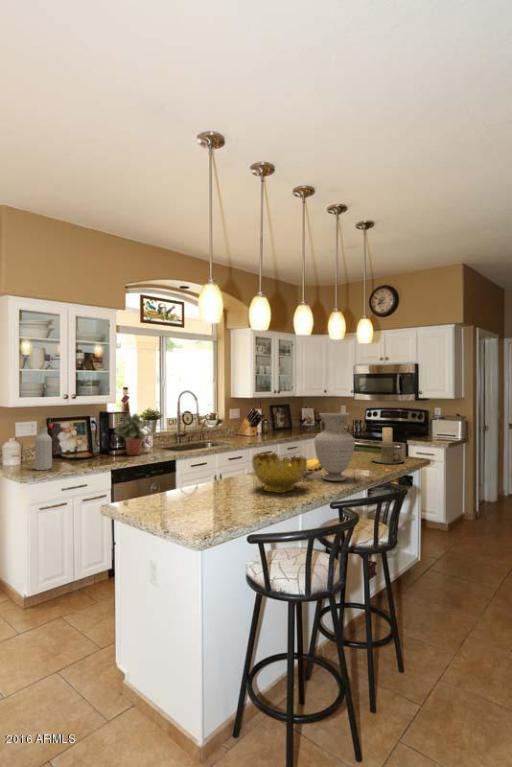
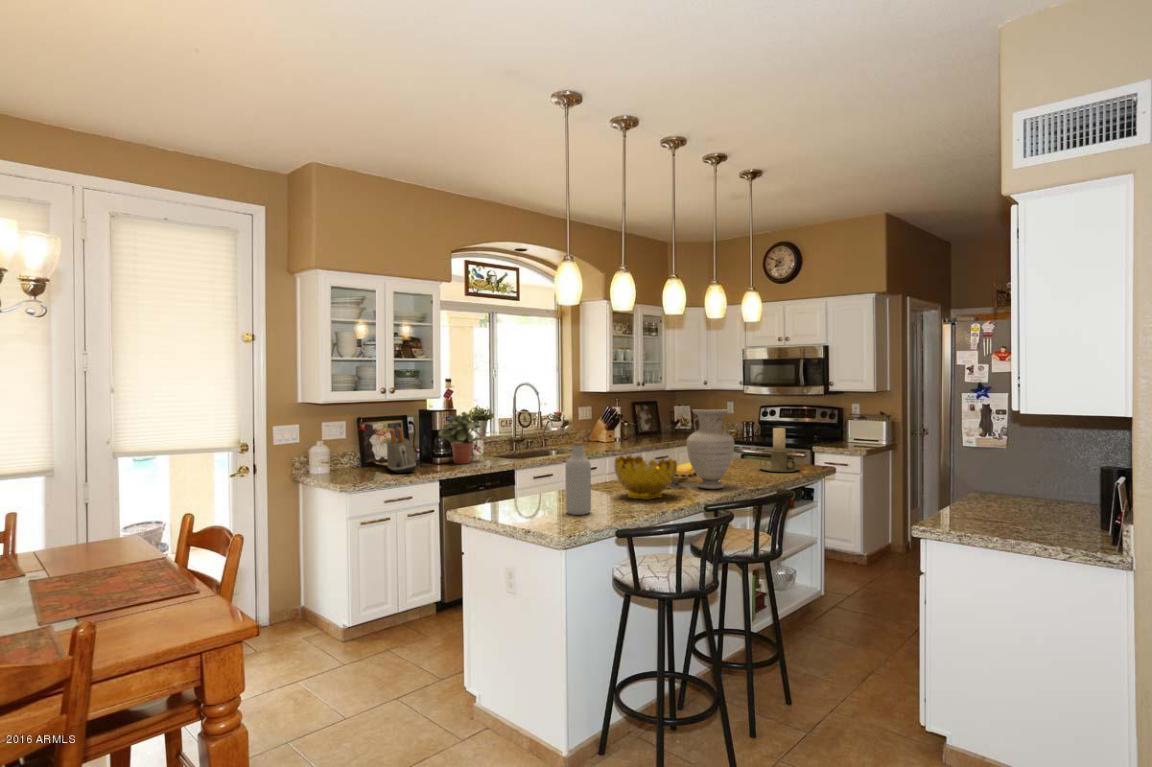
bottle: present [35,426,52,470] -> present [565,442,591,515]
toaster: none [69,426,92,465] -> present [387,428,416,473]

